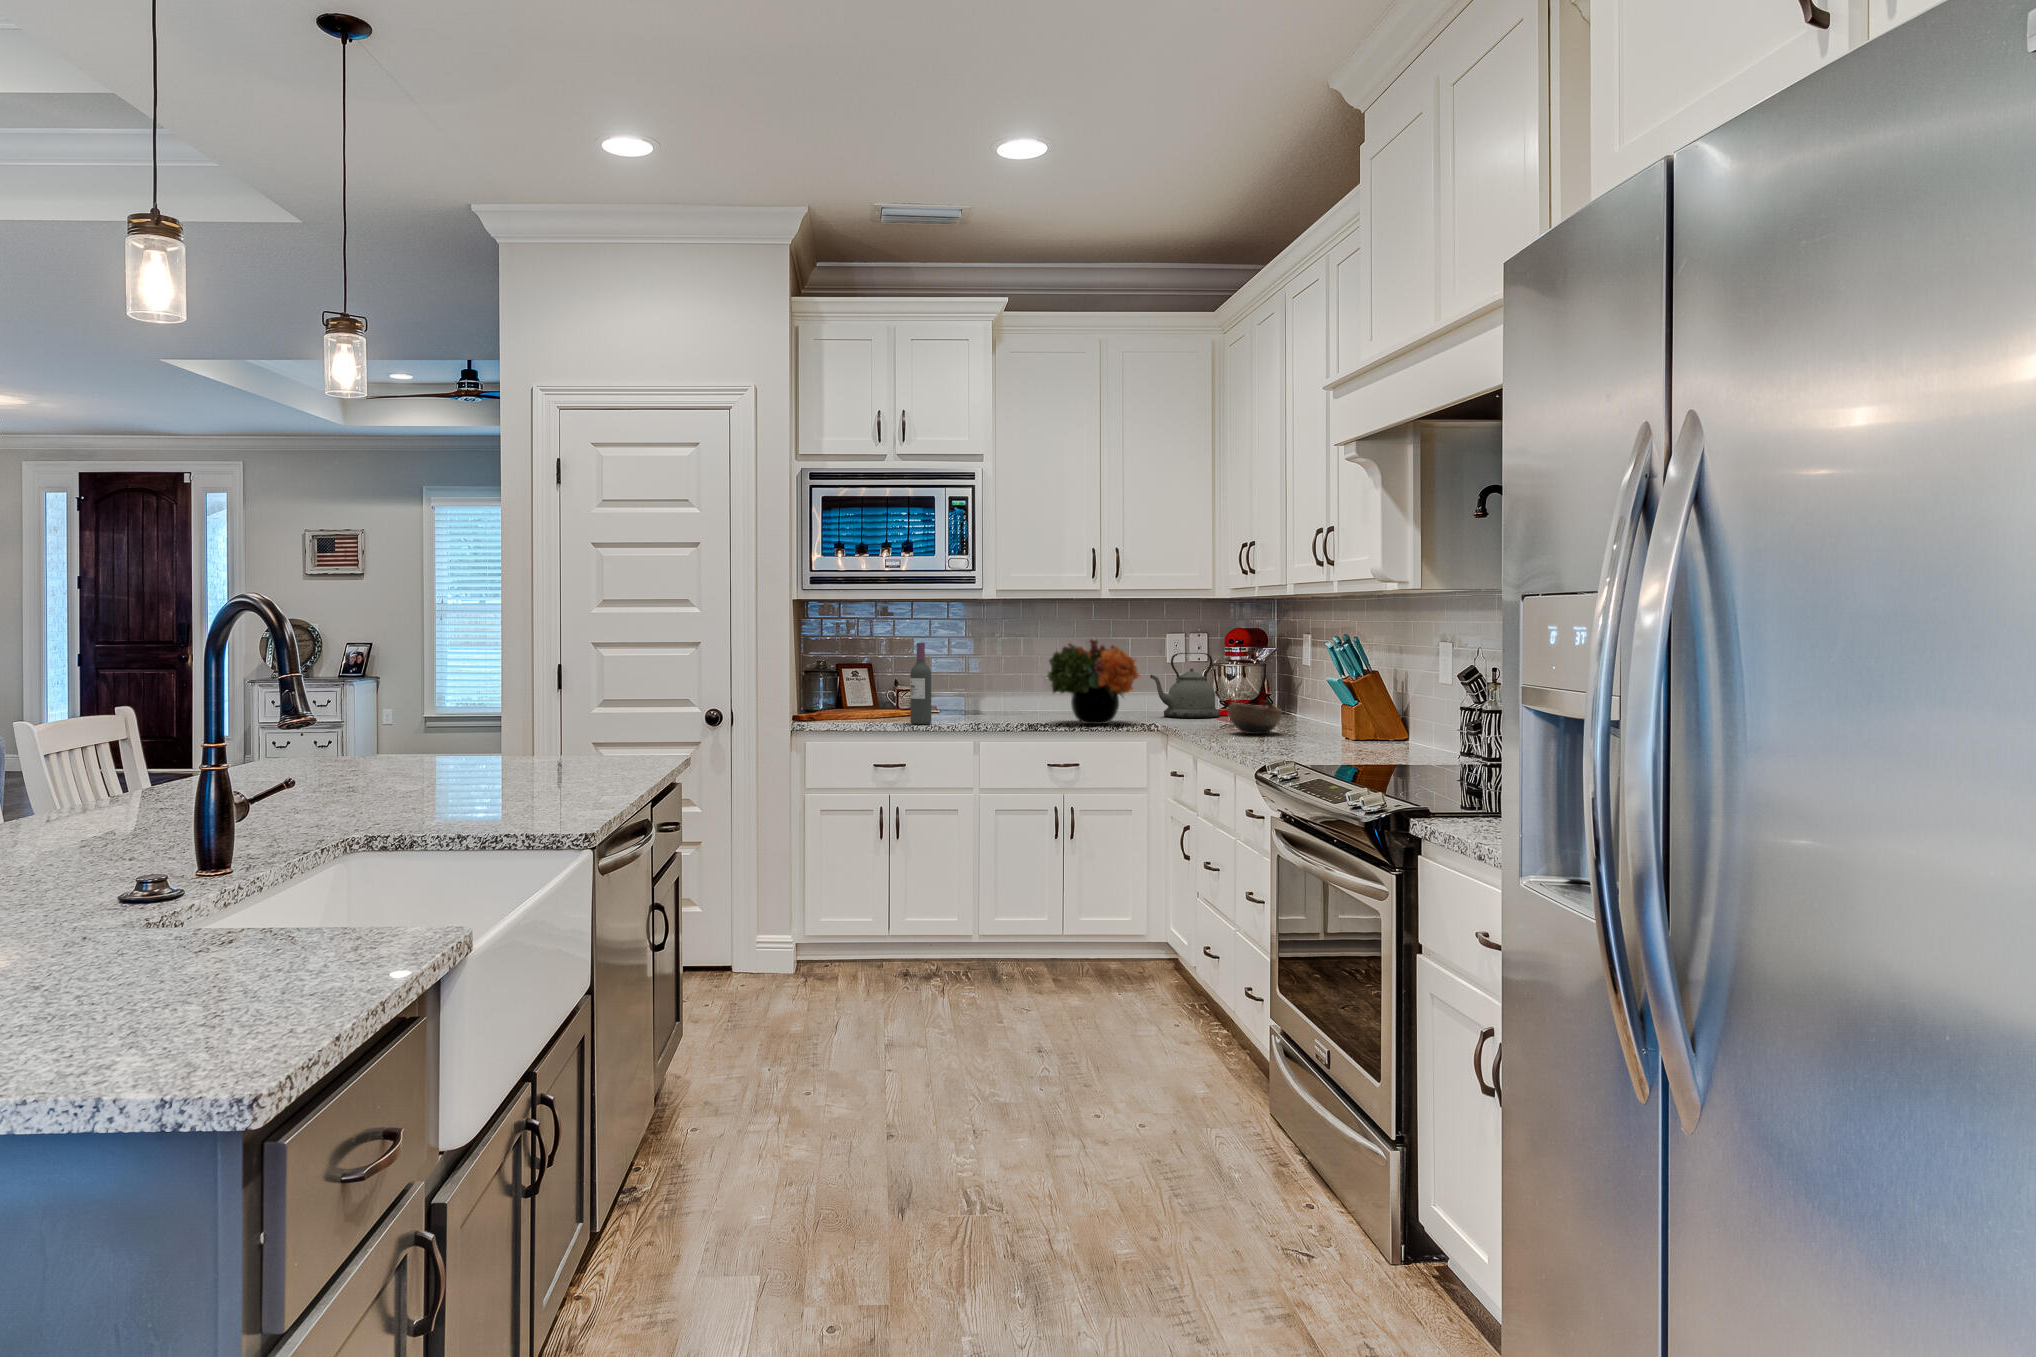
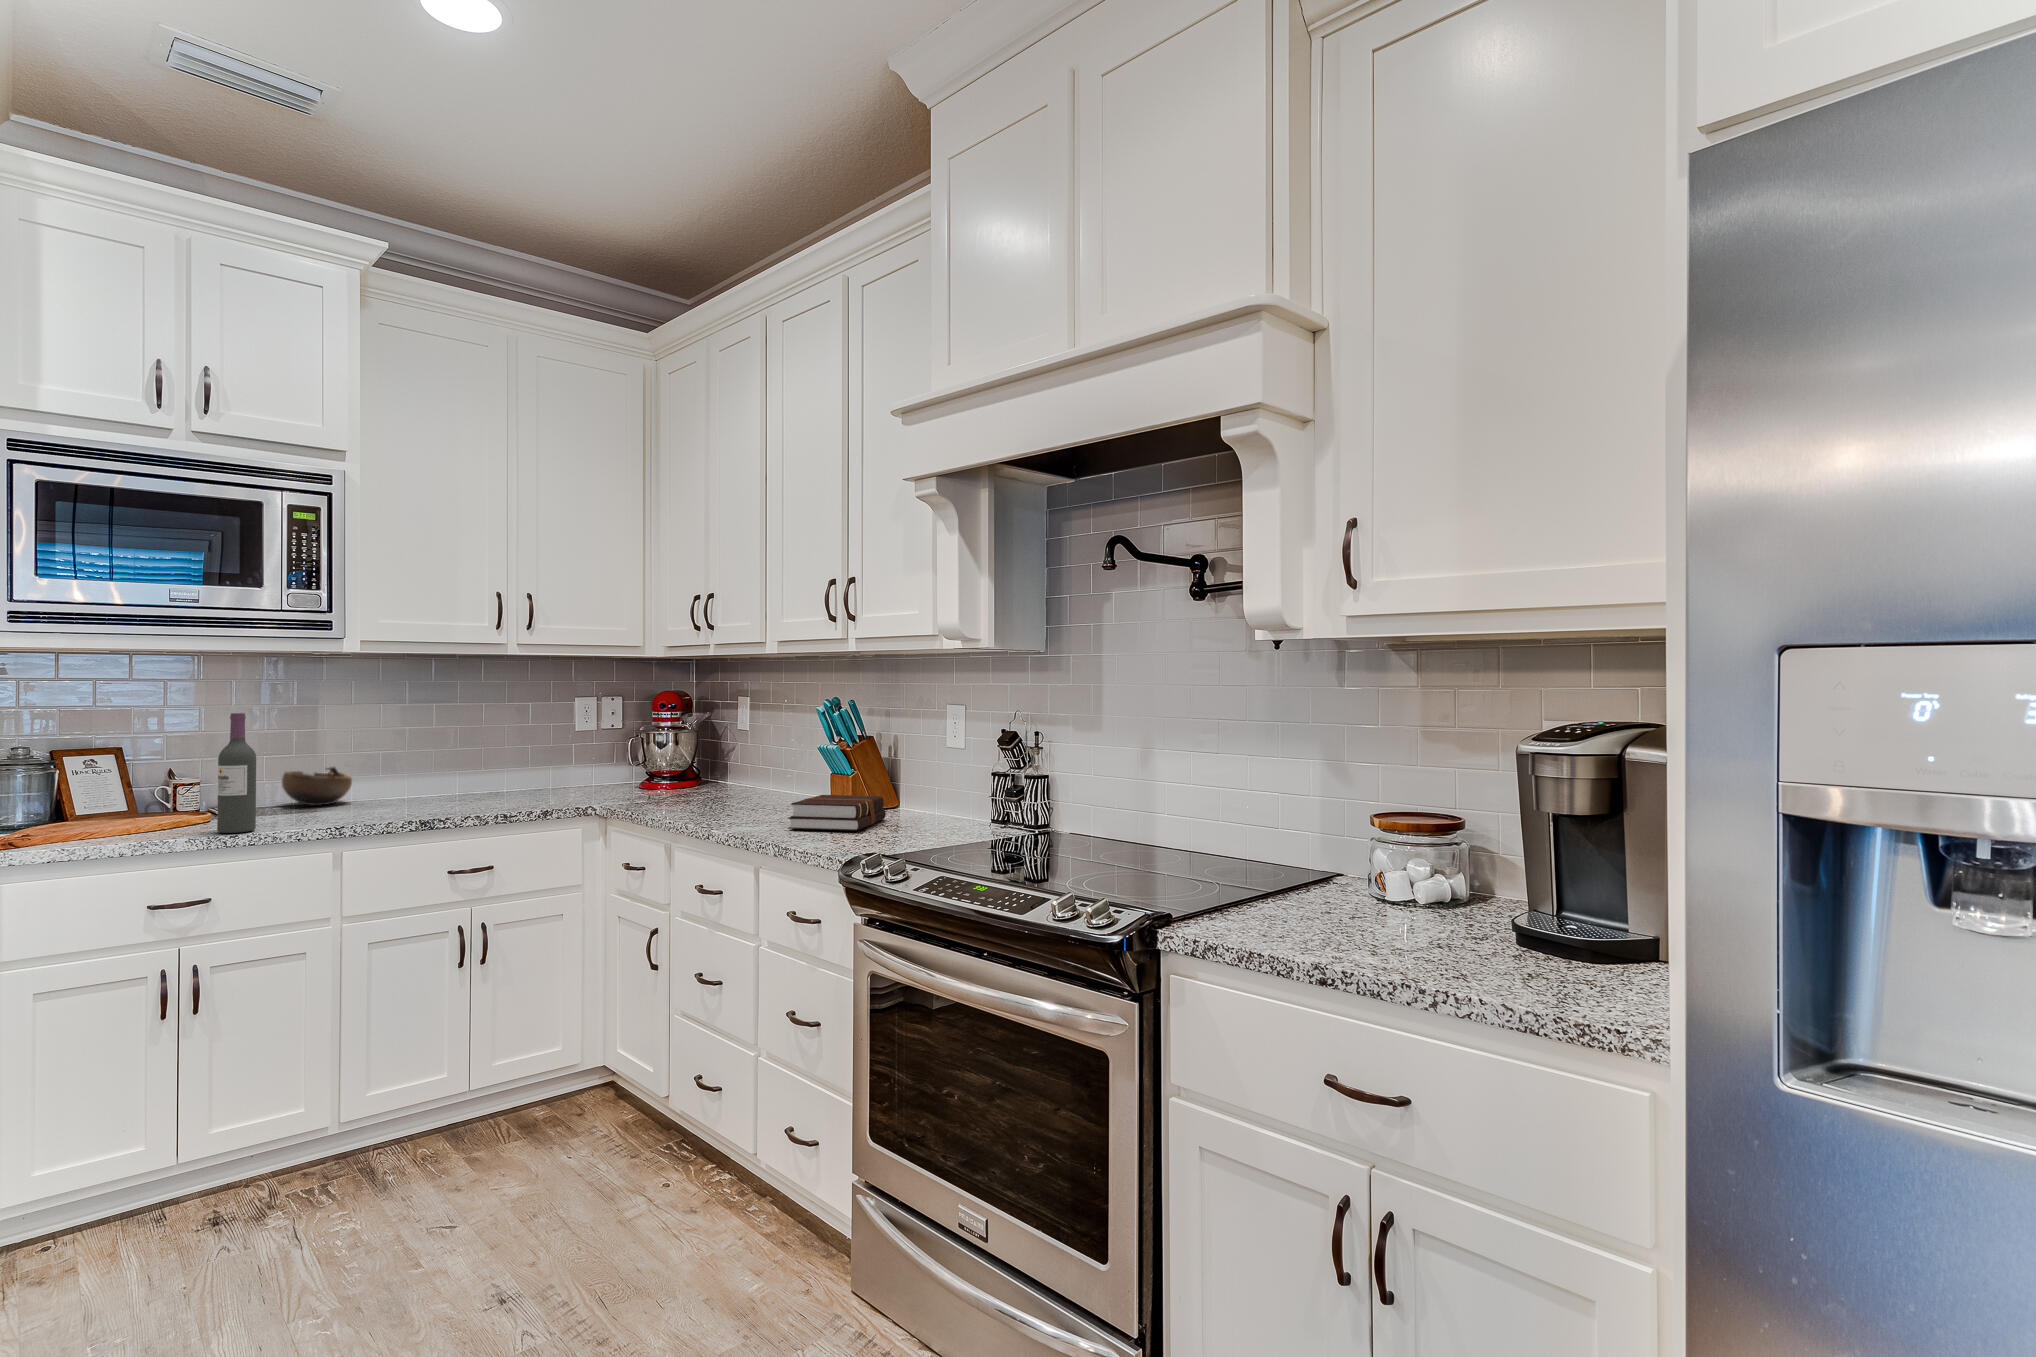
flower arrangement: present [1047,639,1140,724] -> none [448,706,580,814]
kettle: present [1150,653,1220,718] -> none [569,718,649,795]
bowl: present [1228,700,1282,734] -> present [282,767,352,806]
hardback book: none [1269,719,1373,748] -> present [788,795,886,831]

